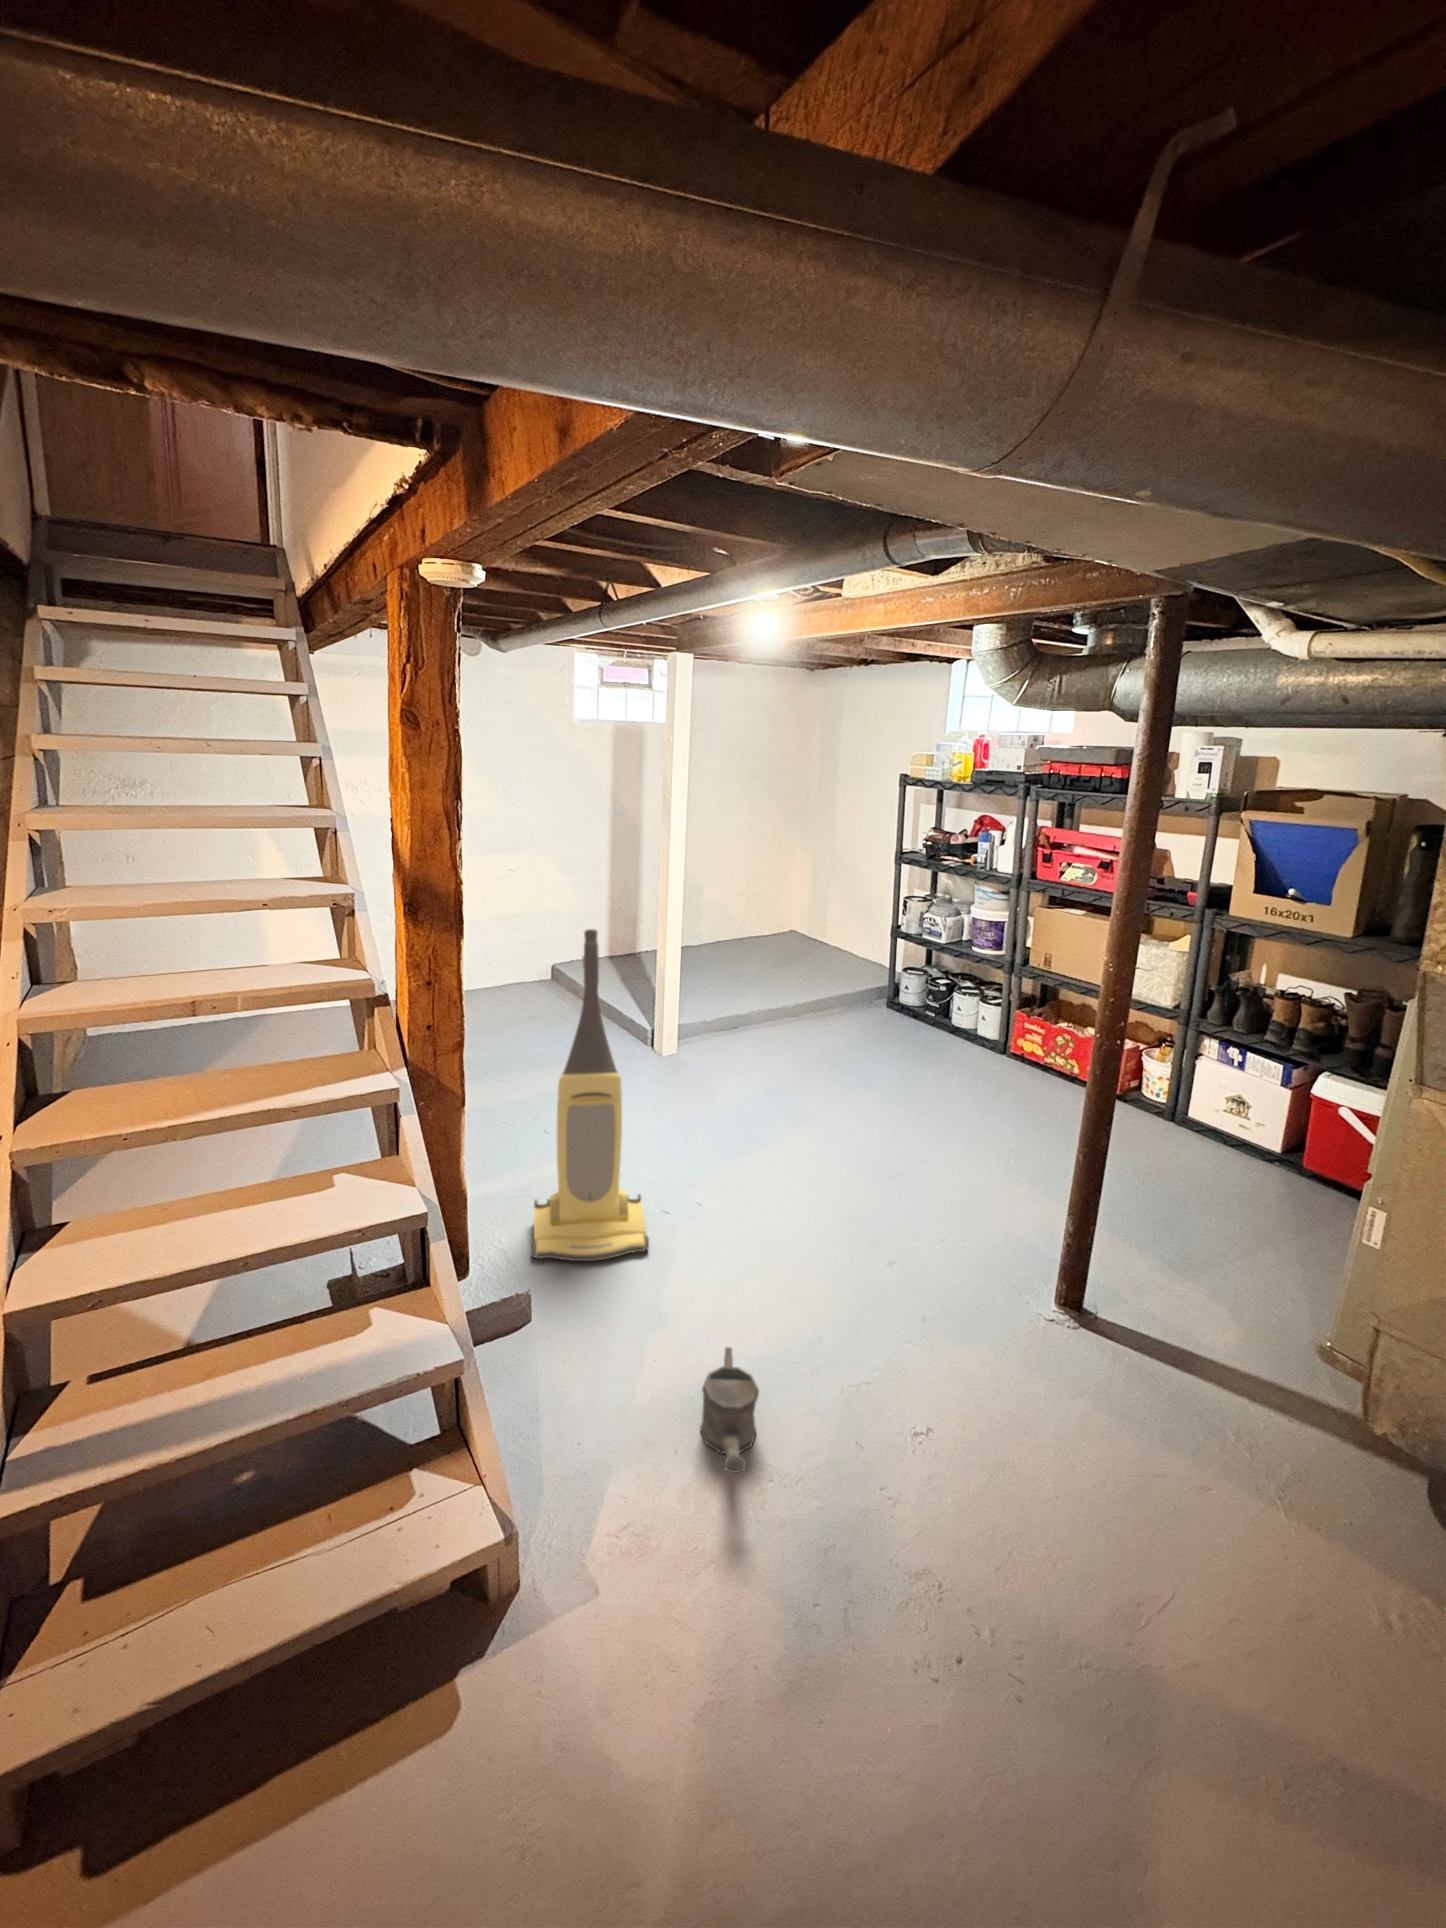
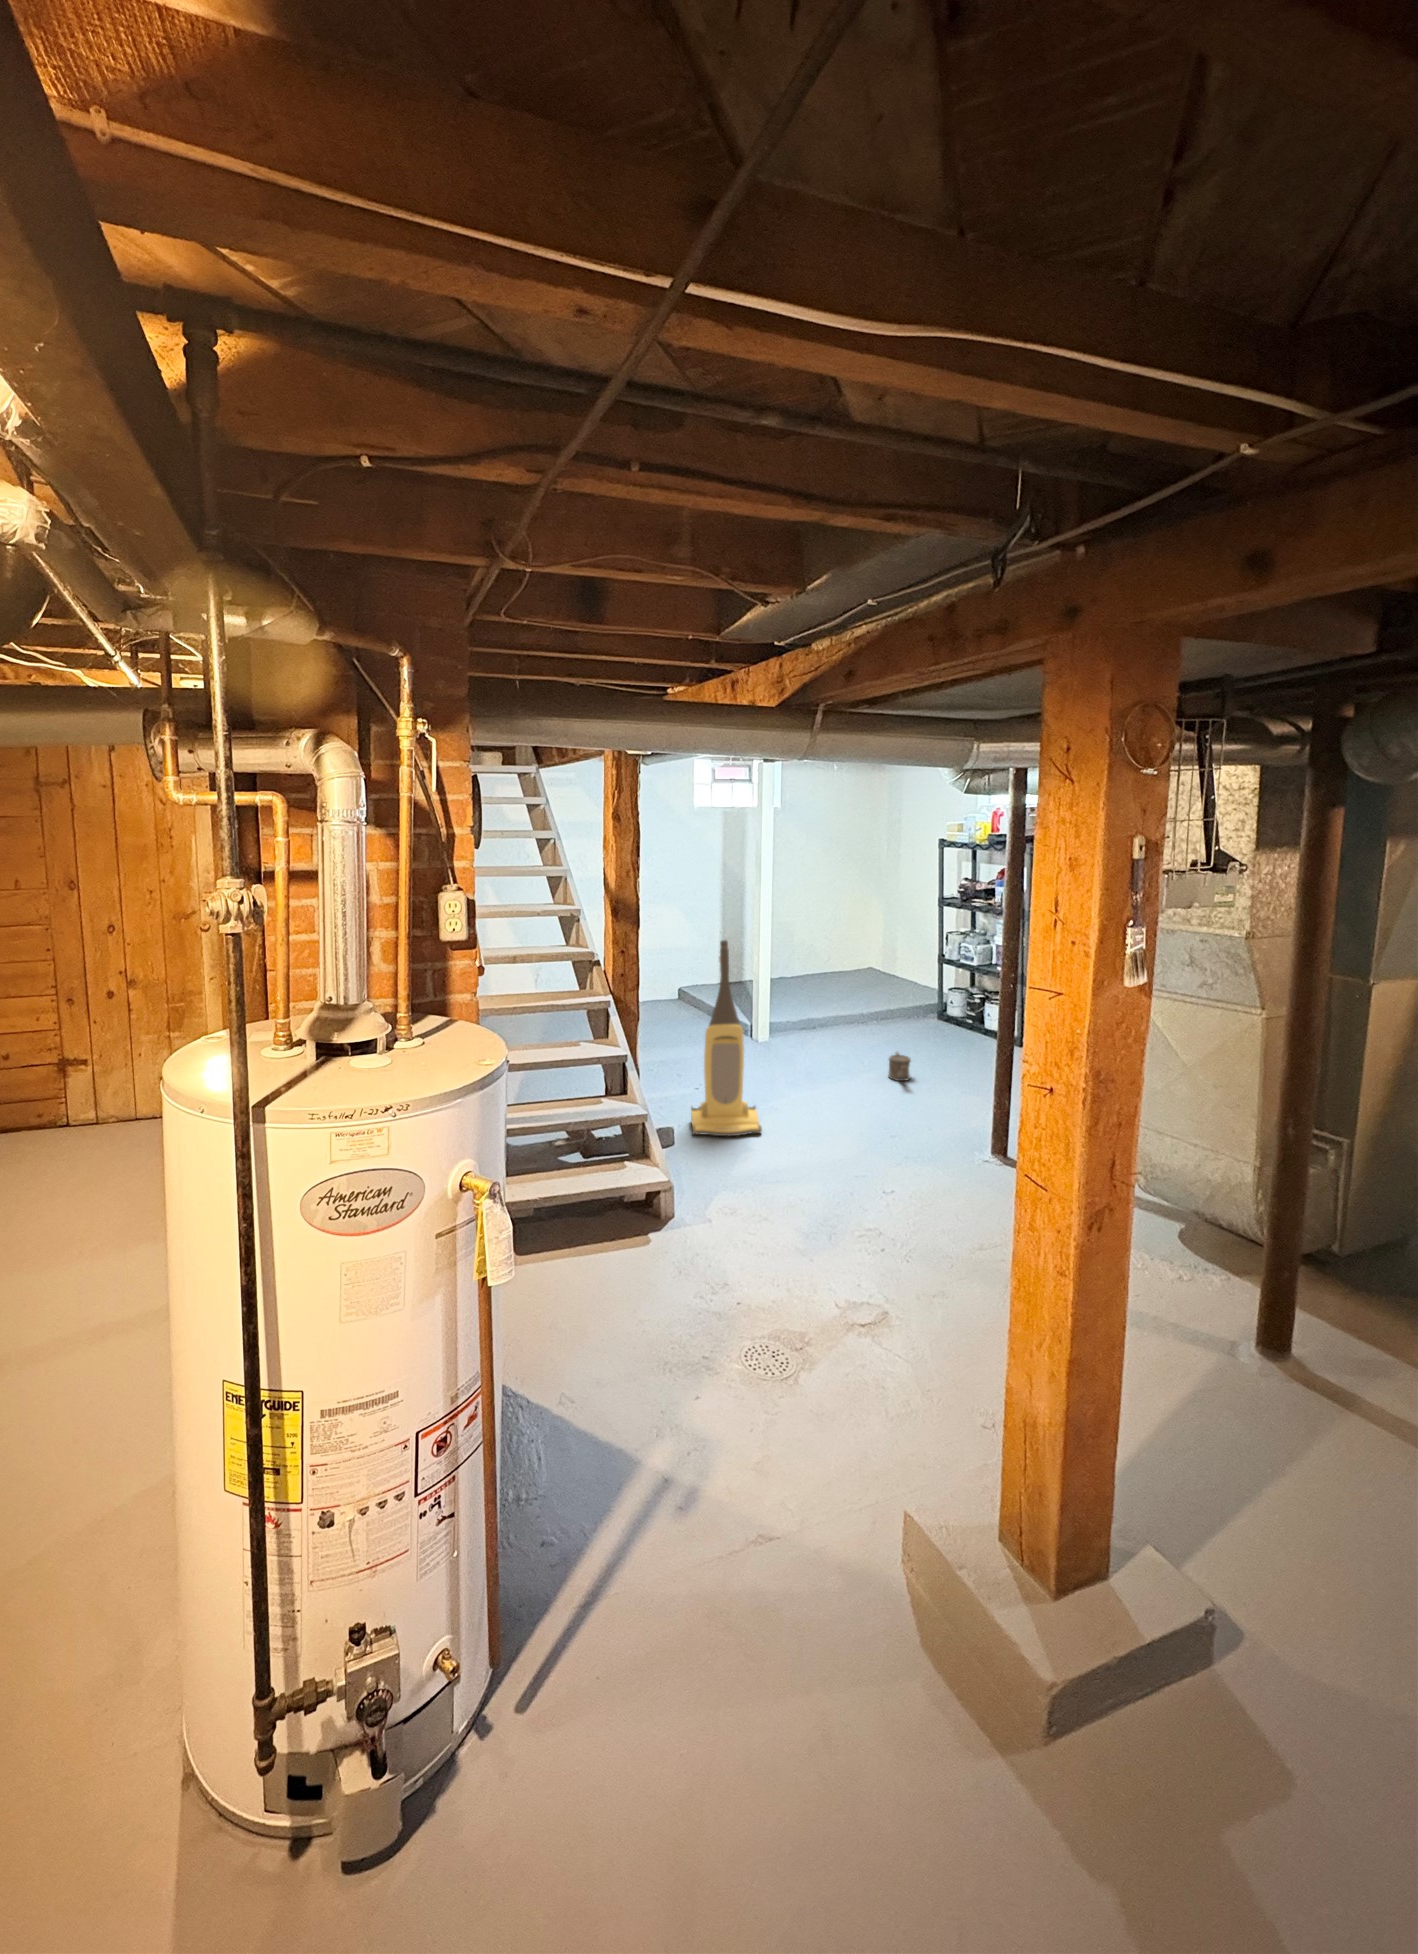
watering can: present [700,1347,759,1473] -> present [888,1052,911,1081]

